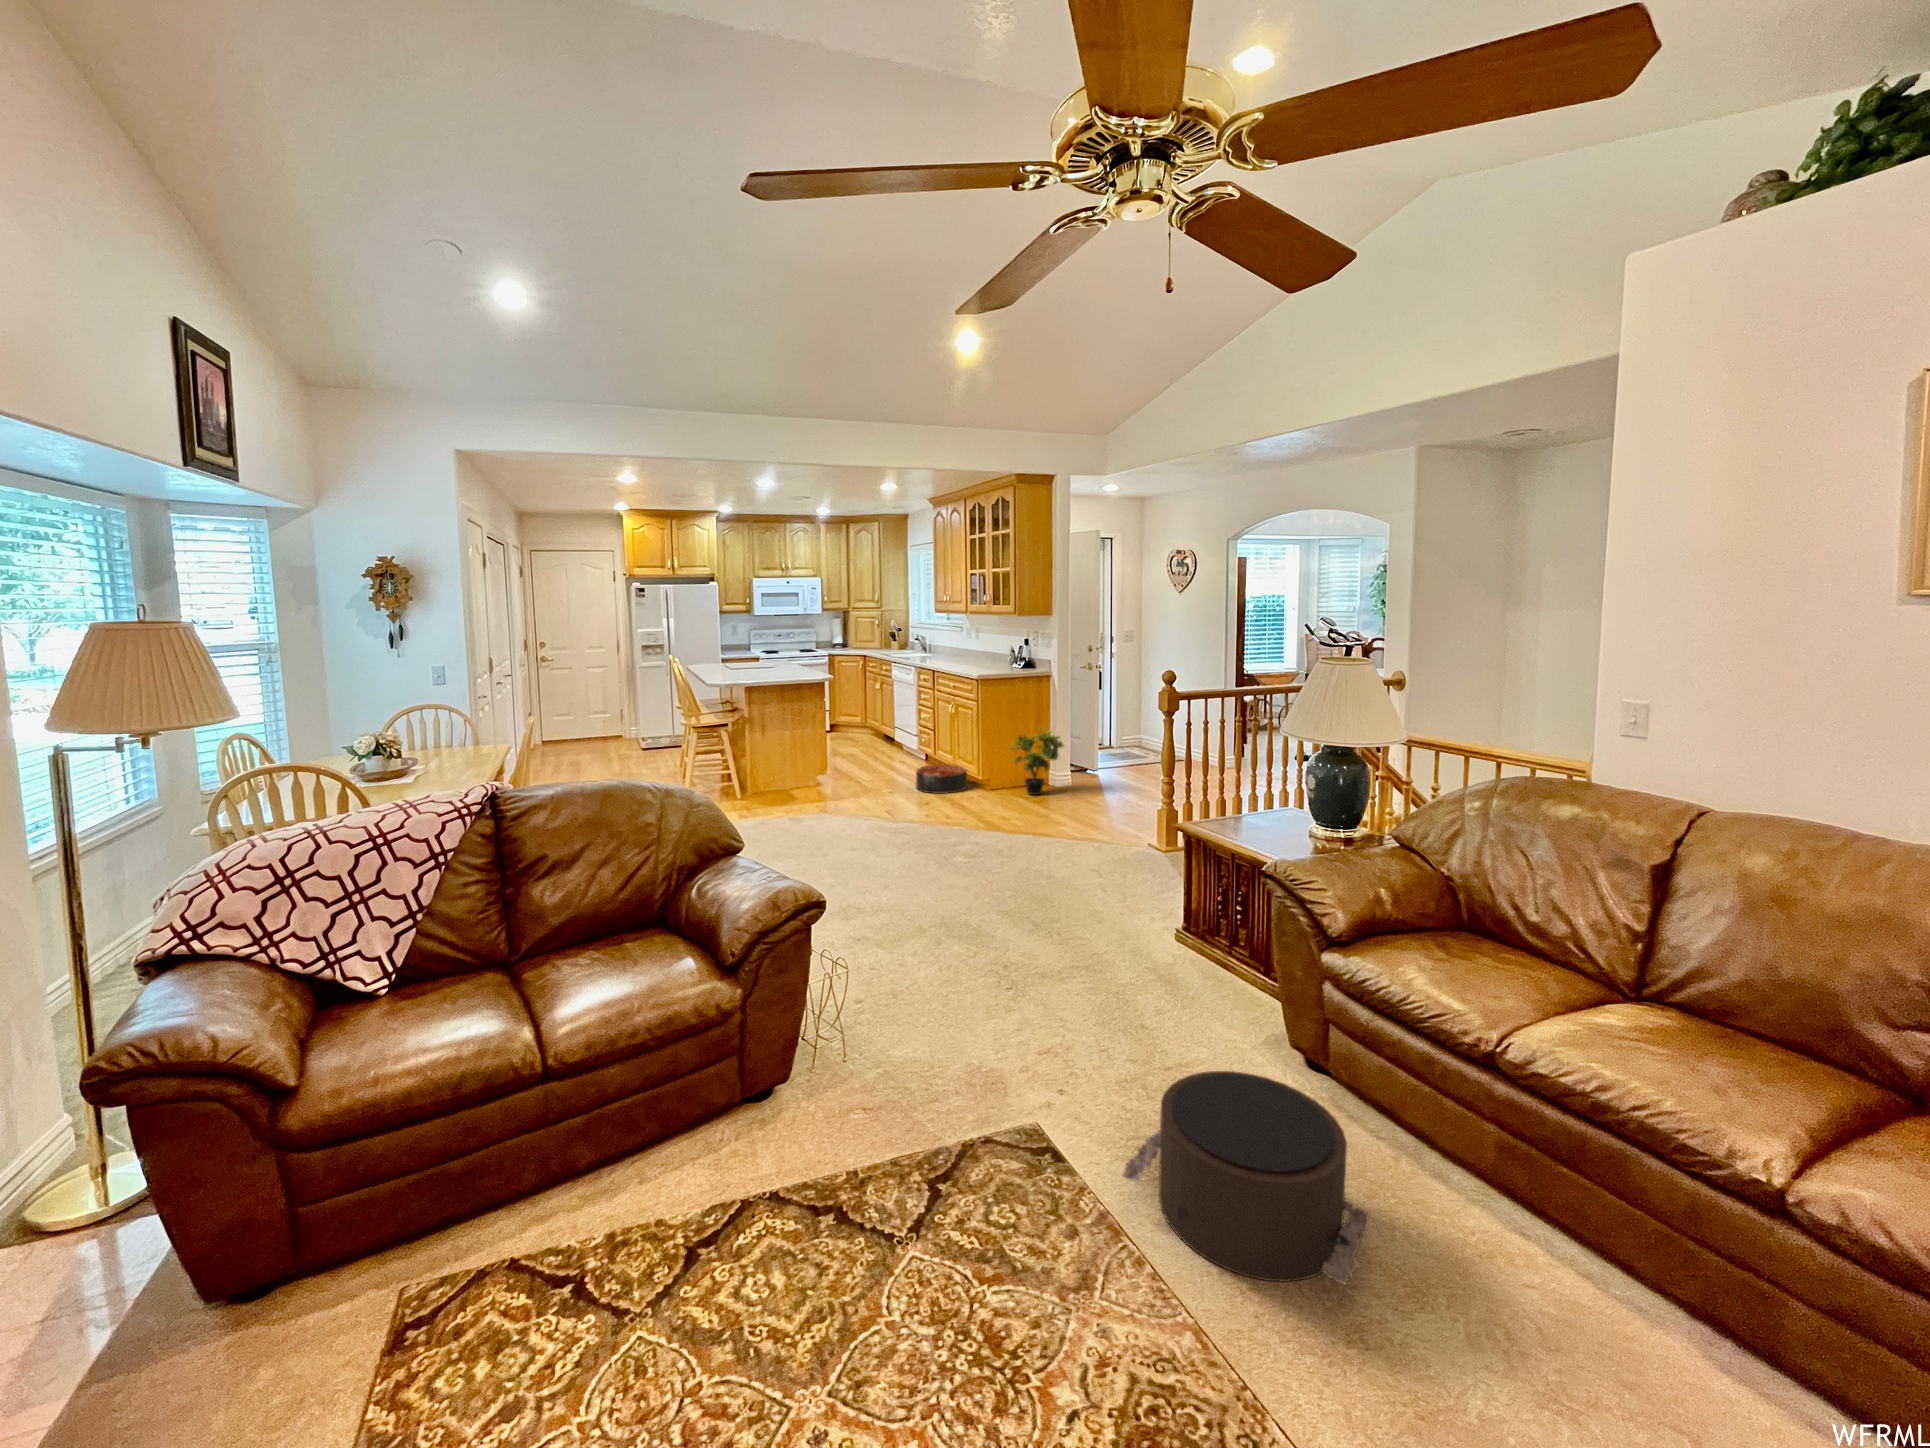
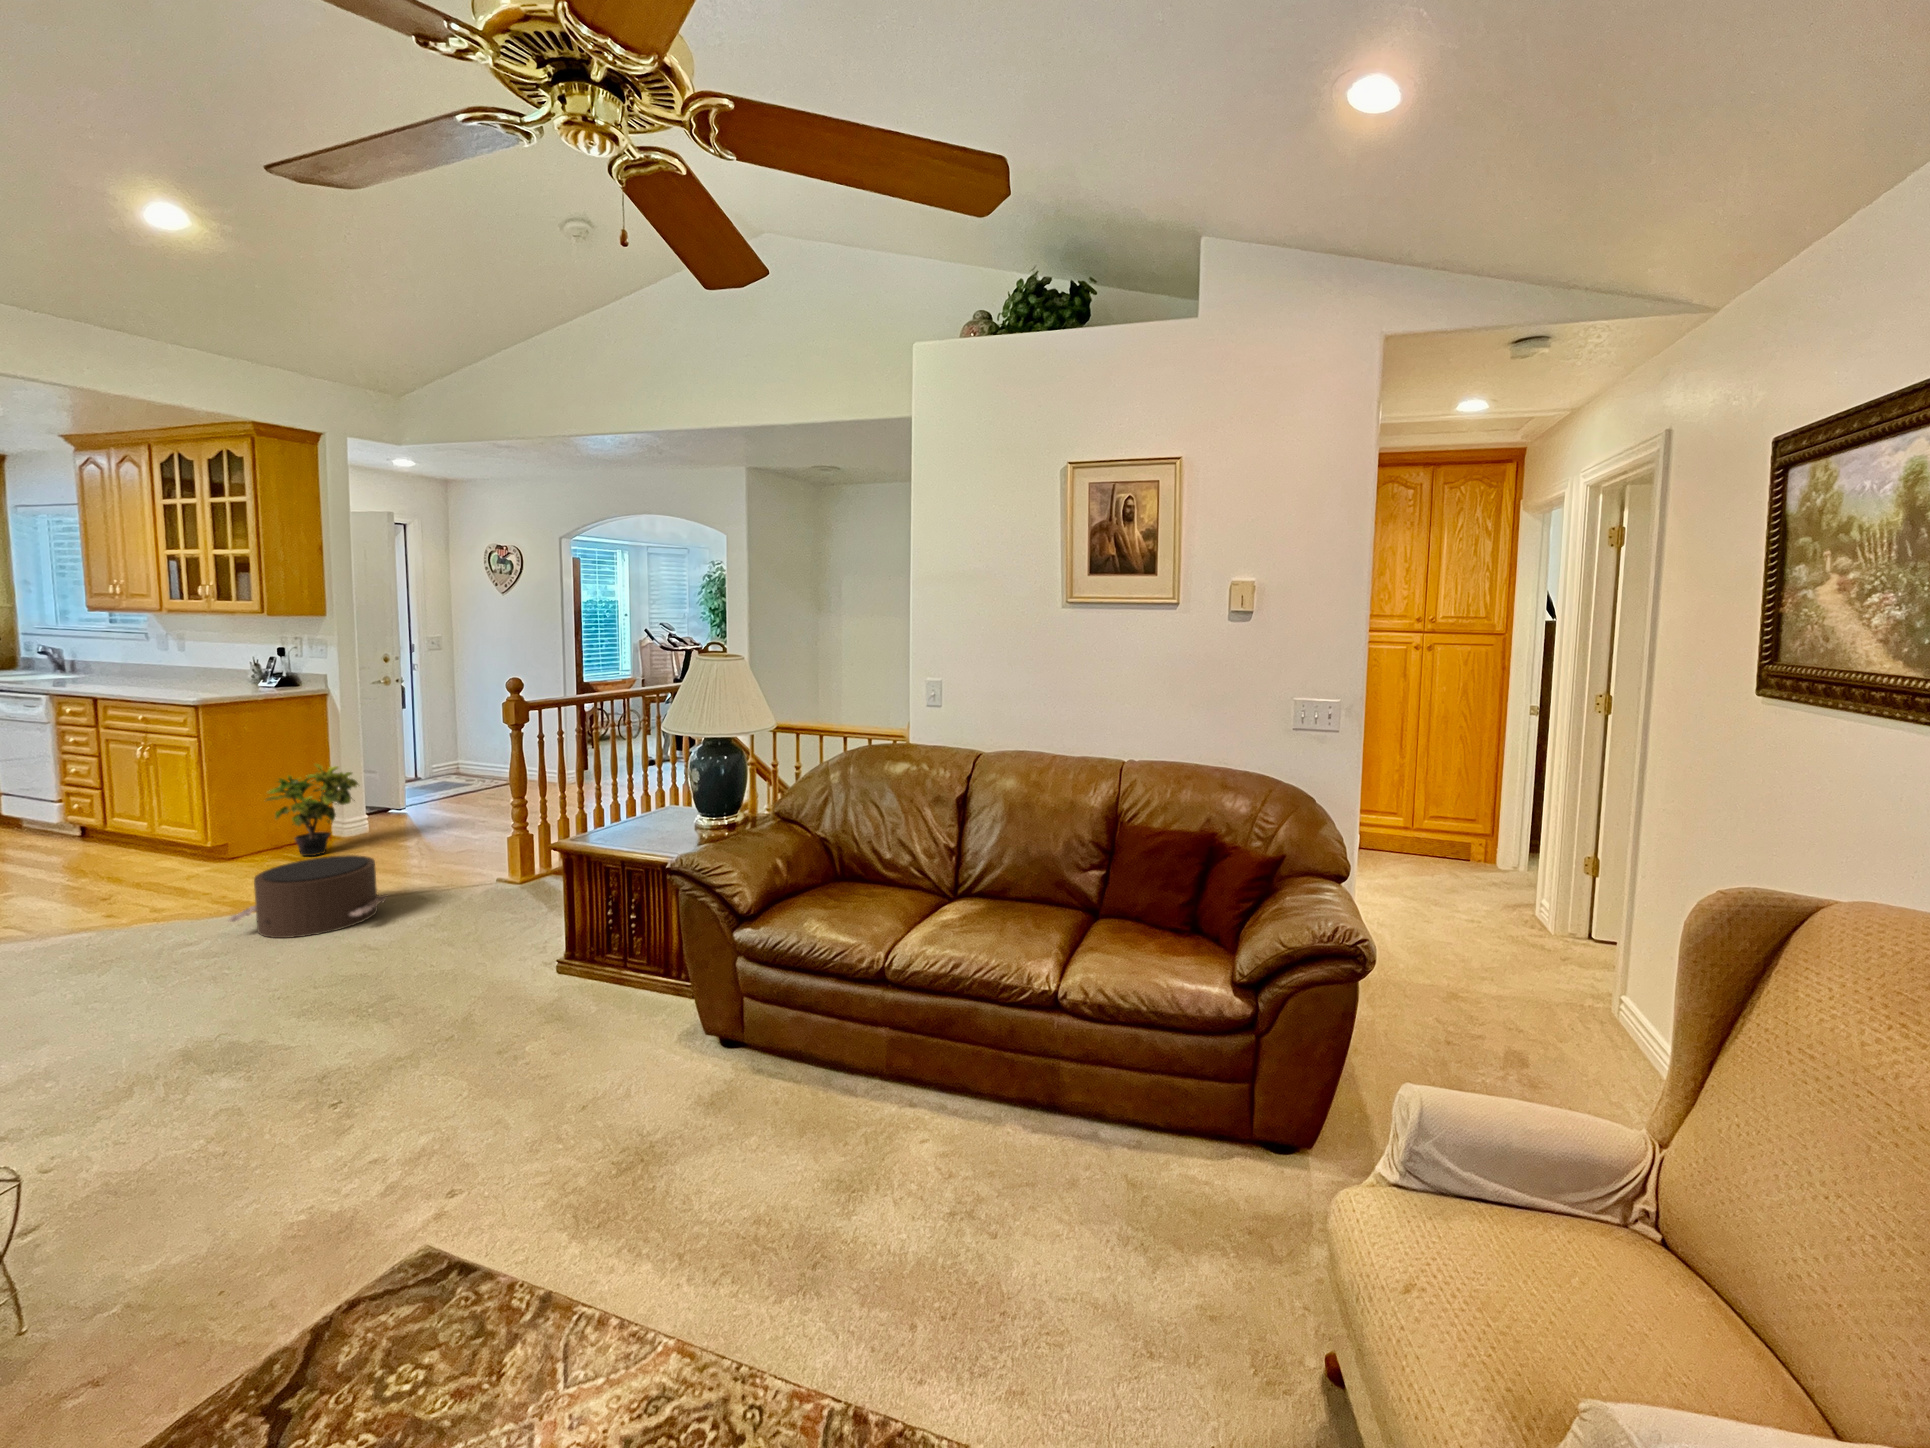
basket: present [916,764,967,794] -> none [68,837,183,888]
pouf: present [1123,1071,1369,1284] -> present [229,855,387,938]

